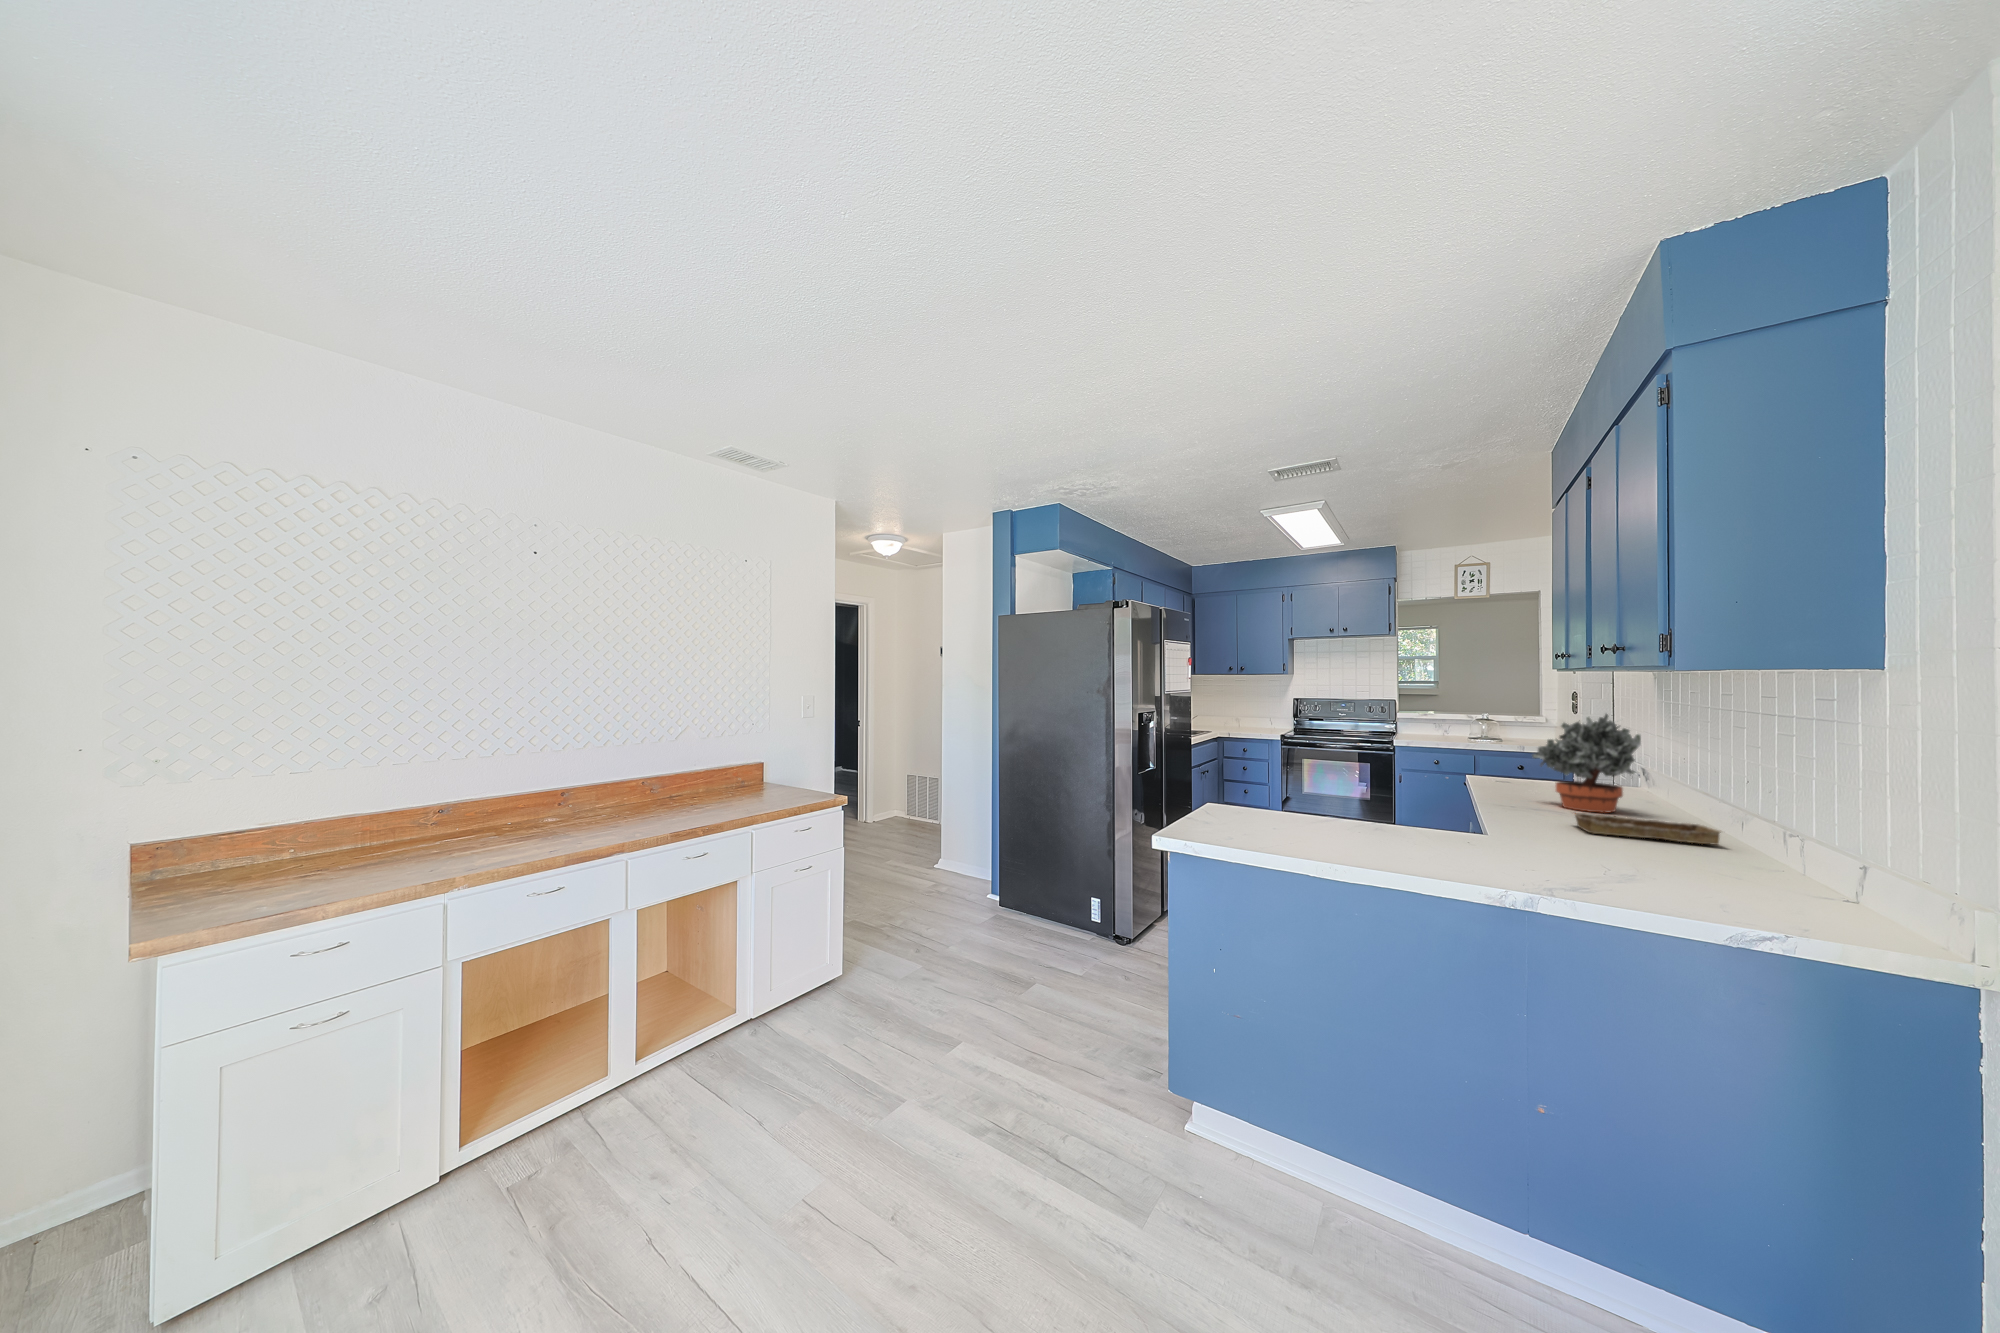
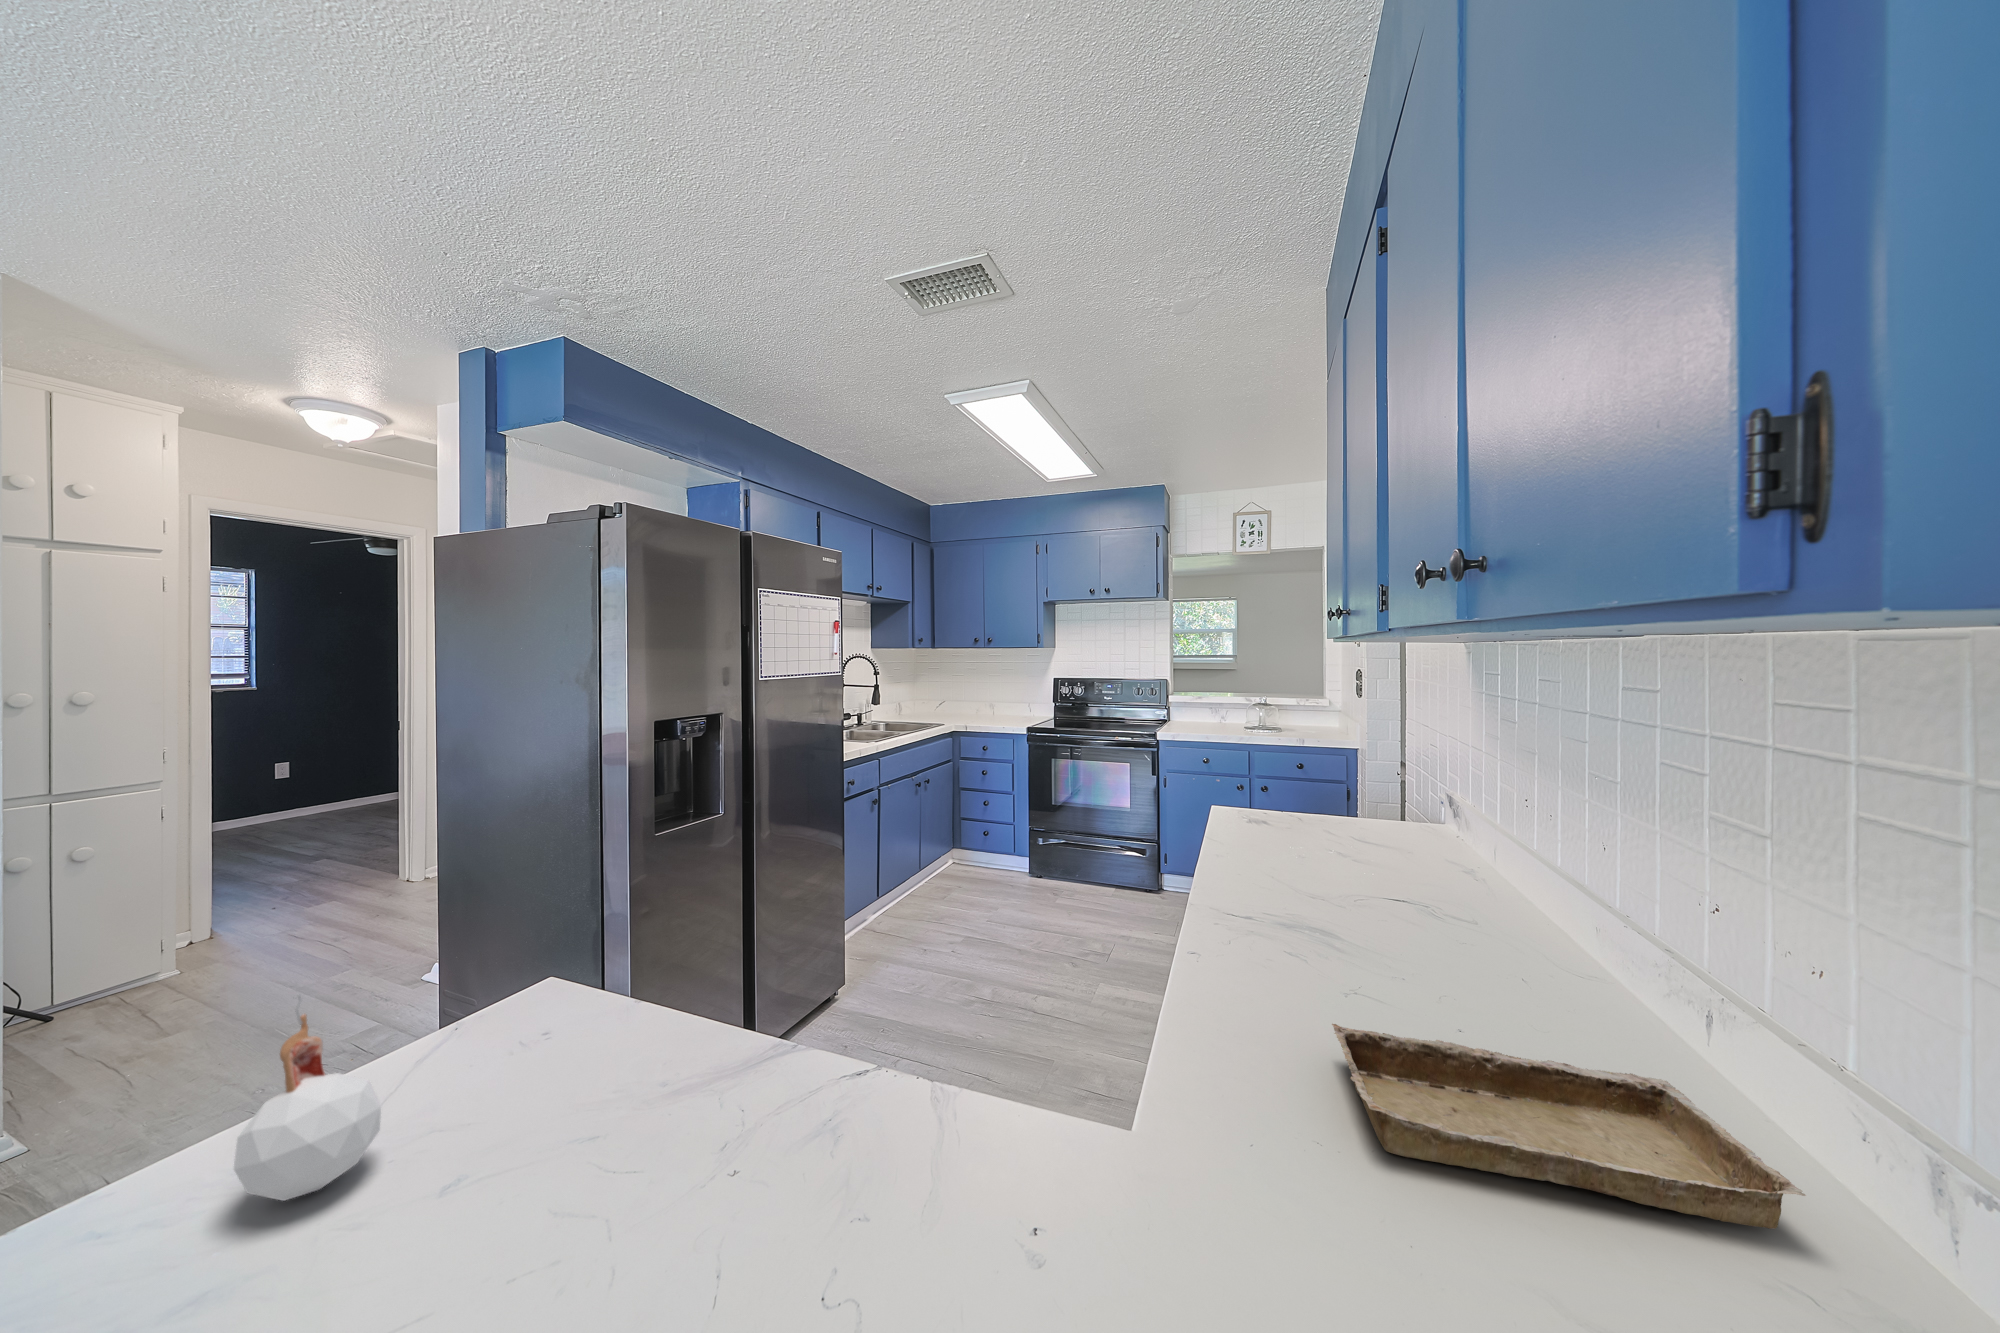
potted plant: present [1532,714,1641,813] -> none [1276,725,1485,950]
candle: none [1260,770,1288,816] -> present [234,996,381,1201]

